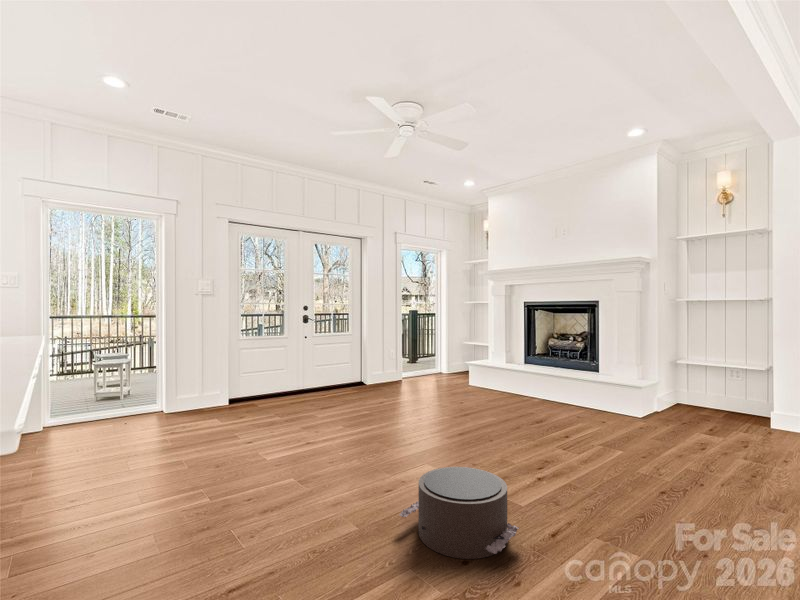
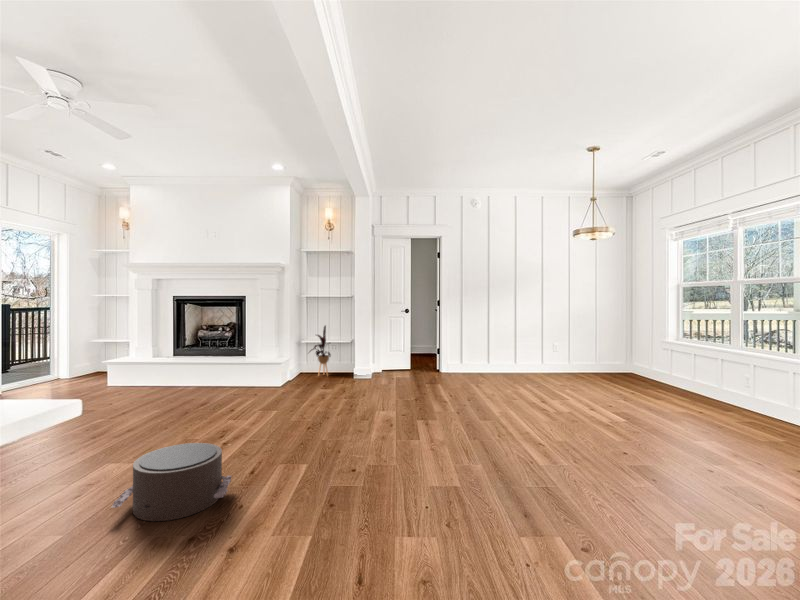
house plant: none [686,341,733,416] -> present [310,326,331,375]

